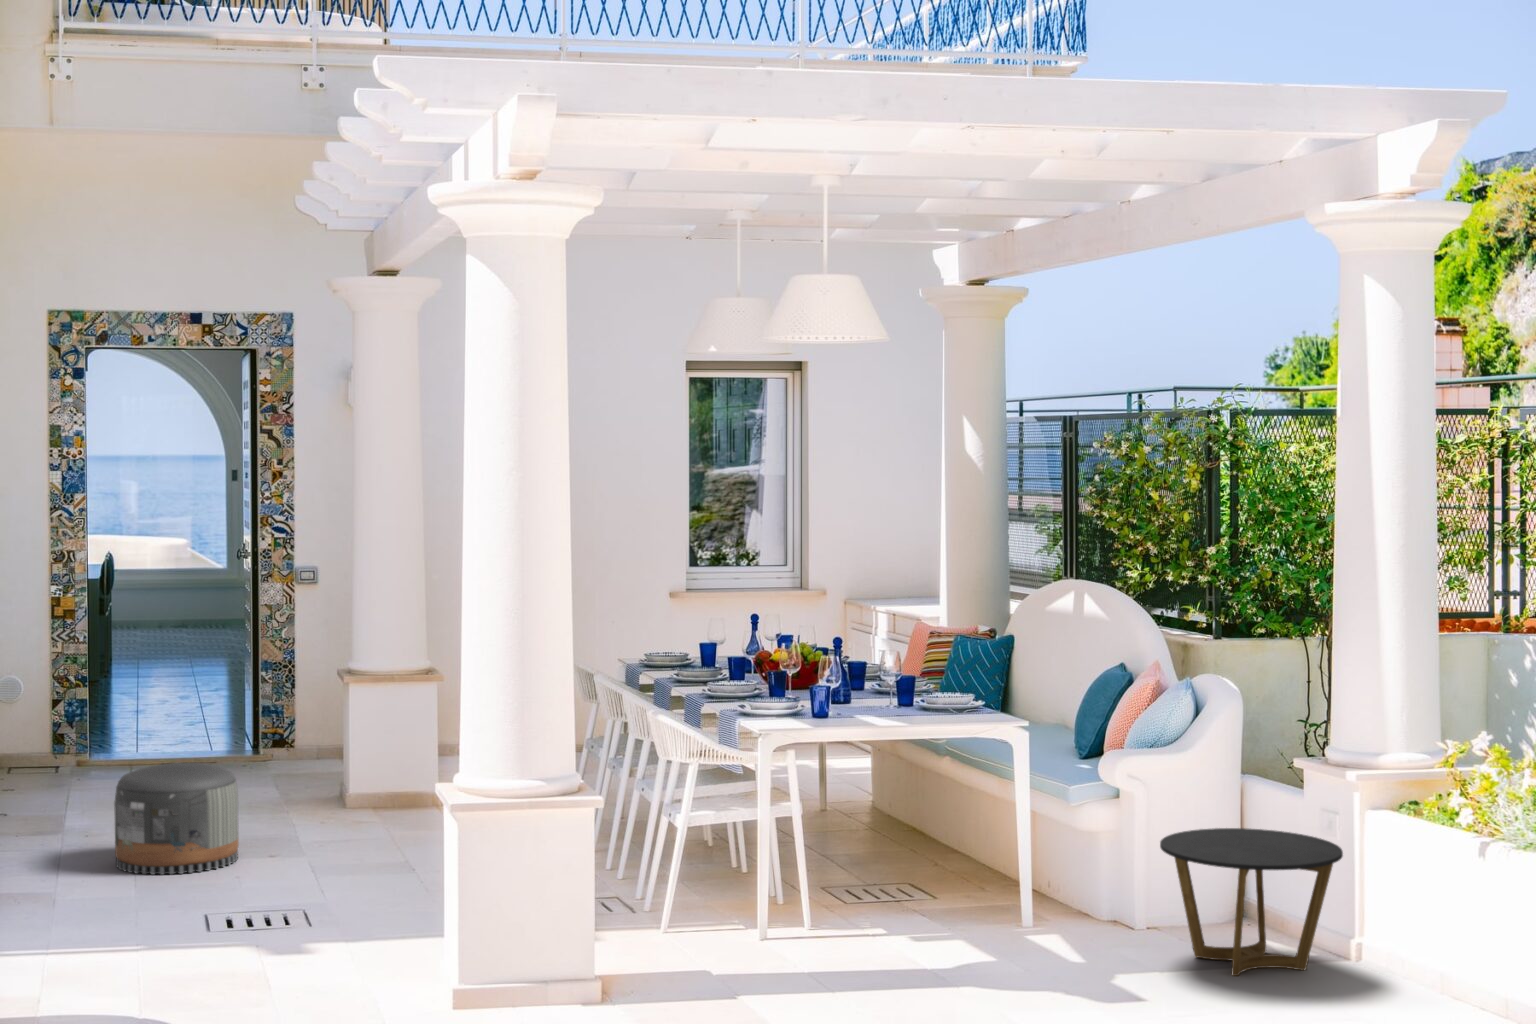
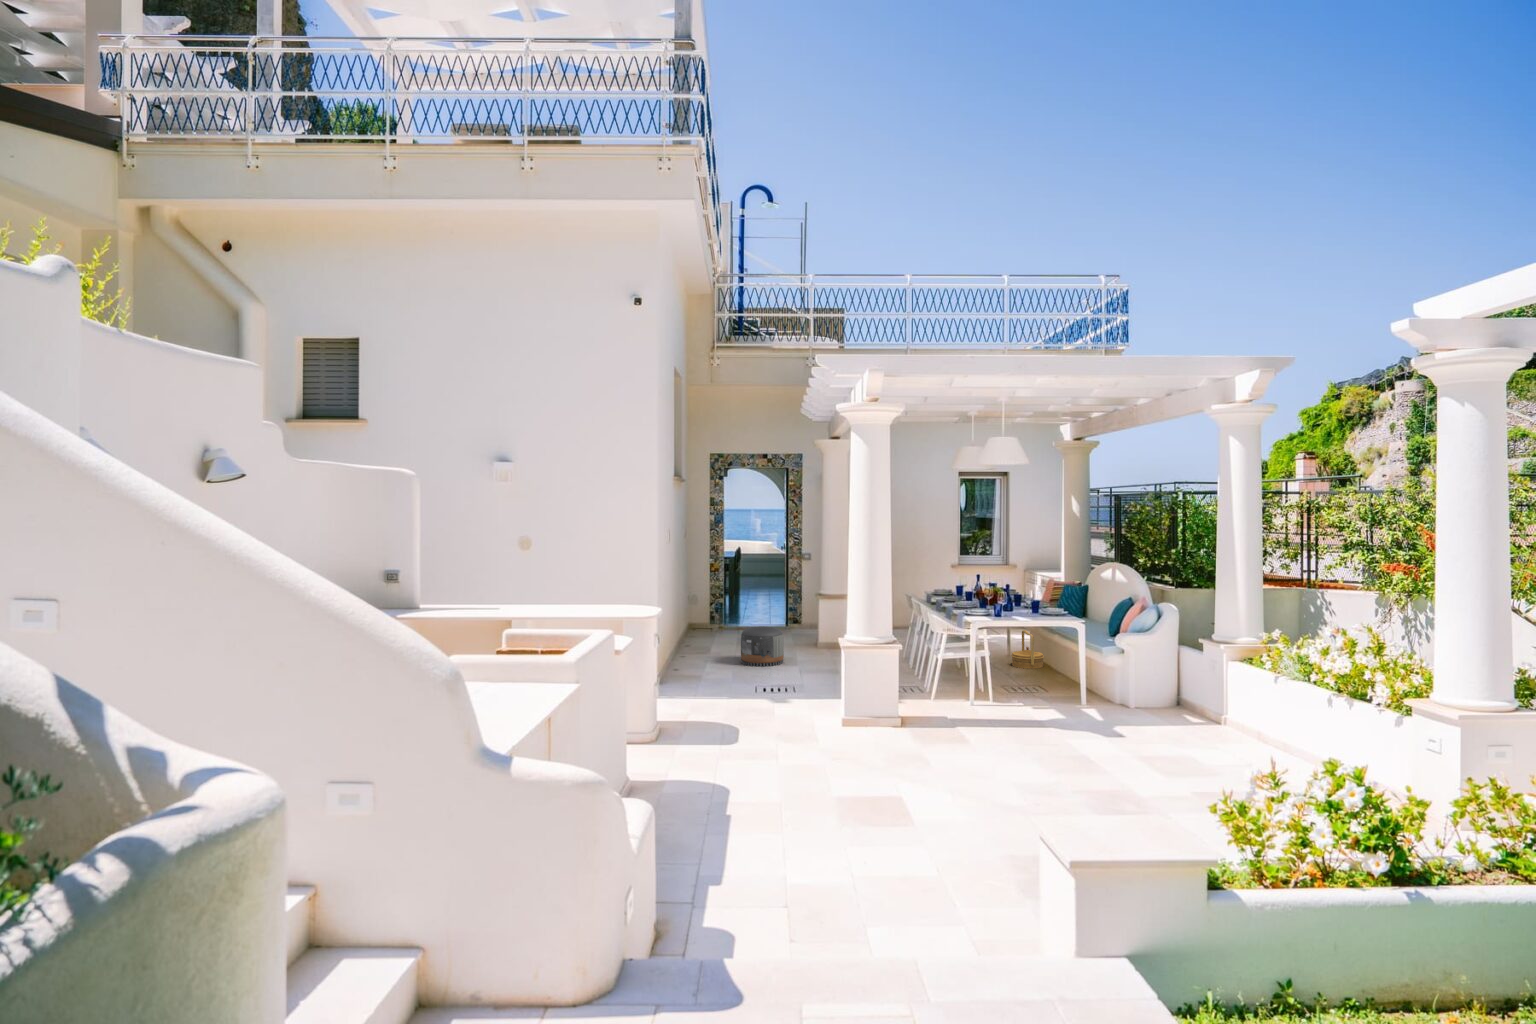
woven basket: none [835,749,914,846] -> present [1011,630,1044,669]
side table: present [1160,828,1343,976] -> none [1127,664,1201,720]

